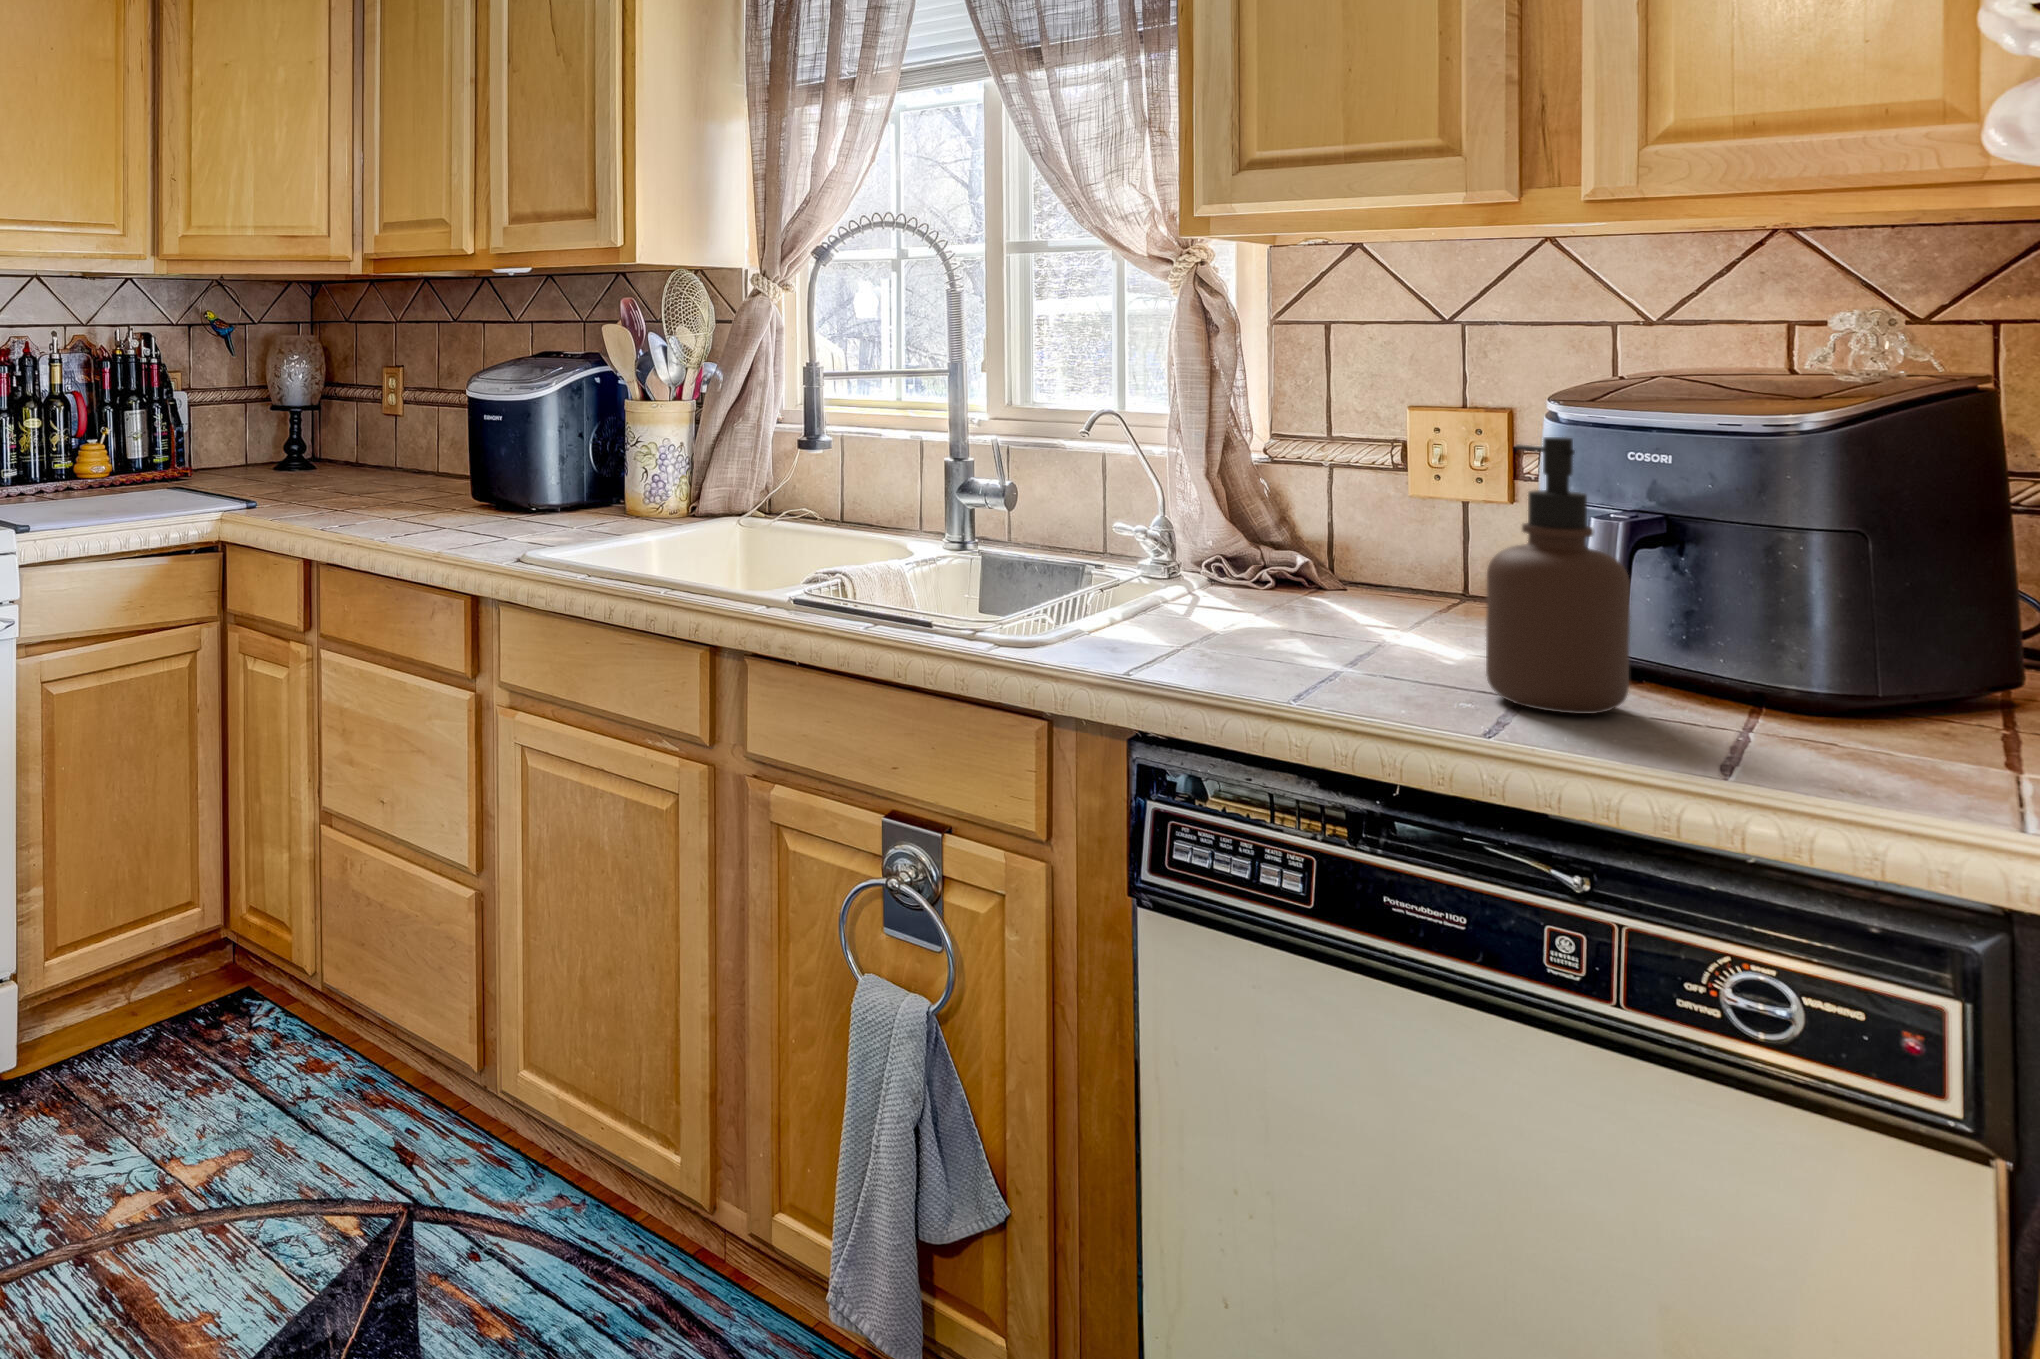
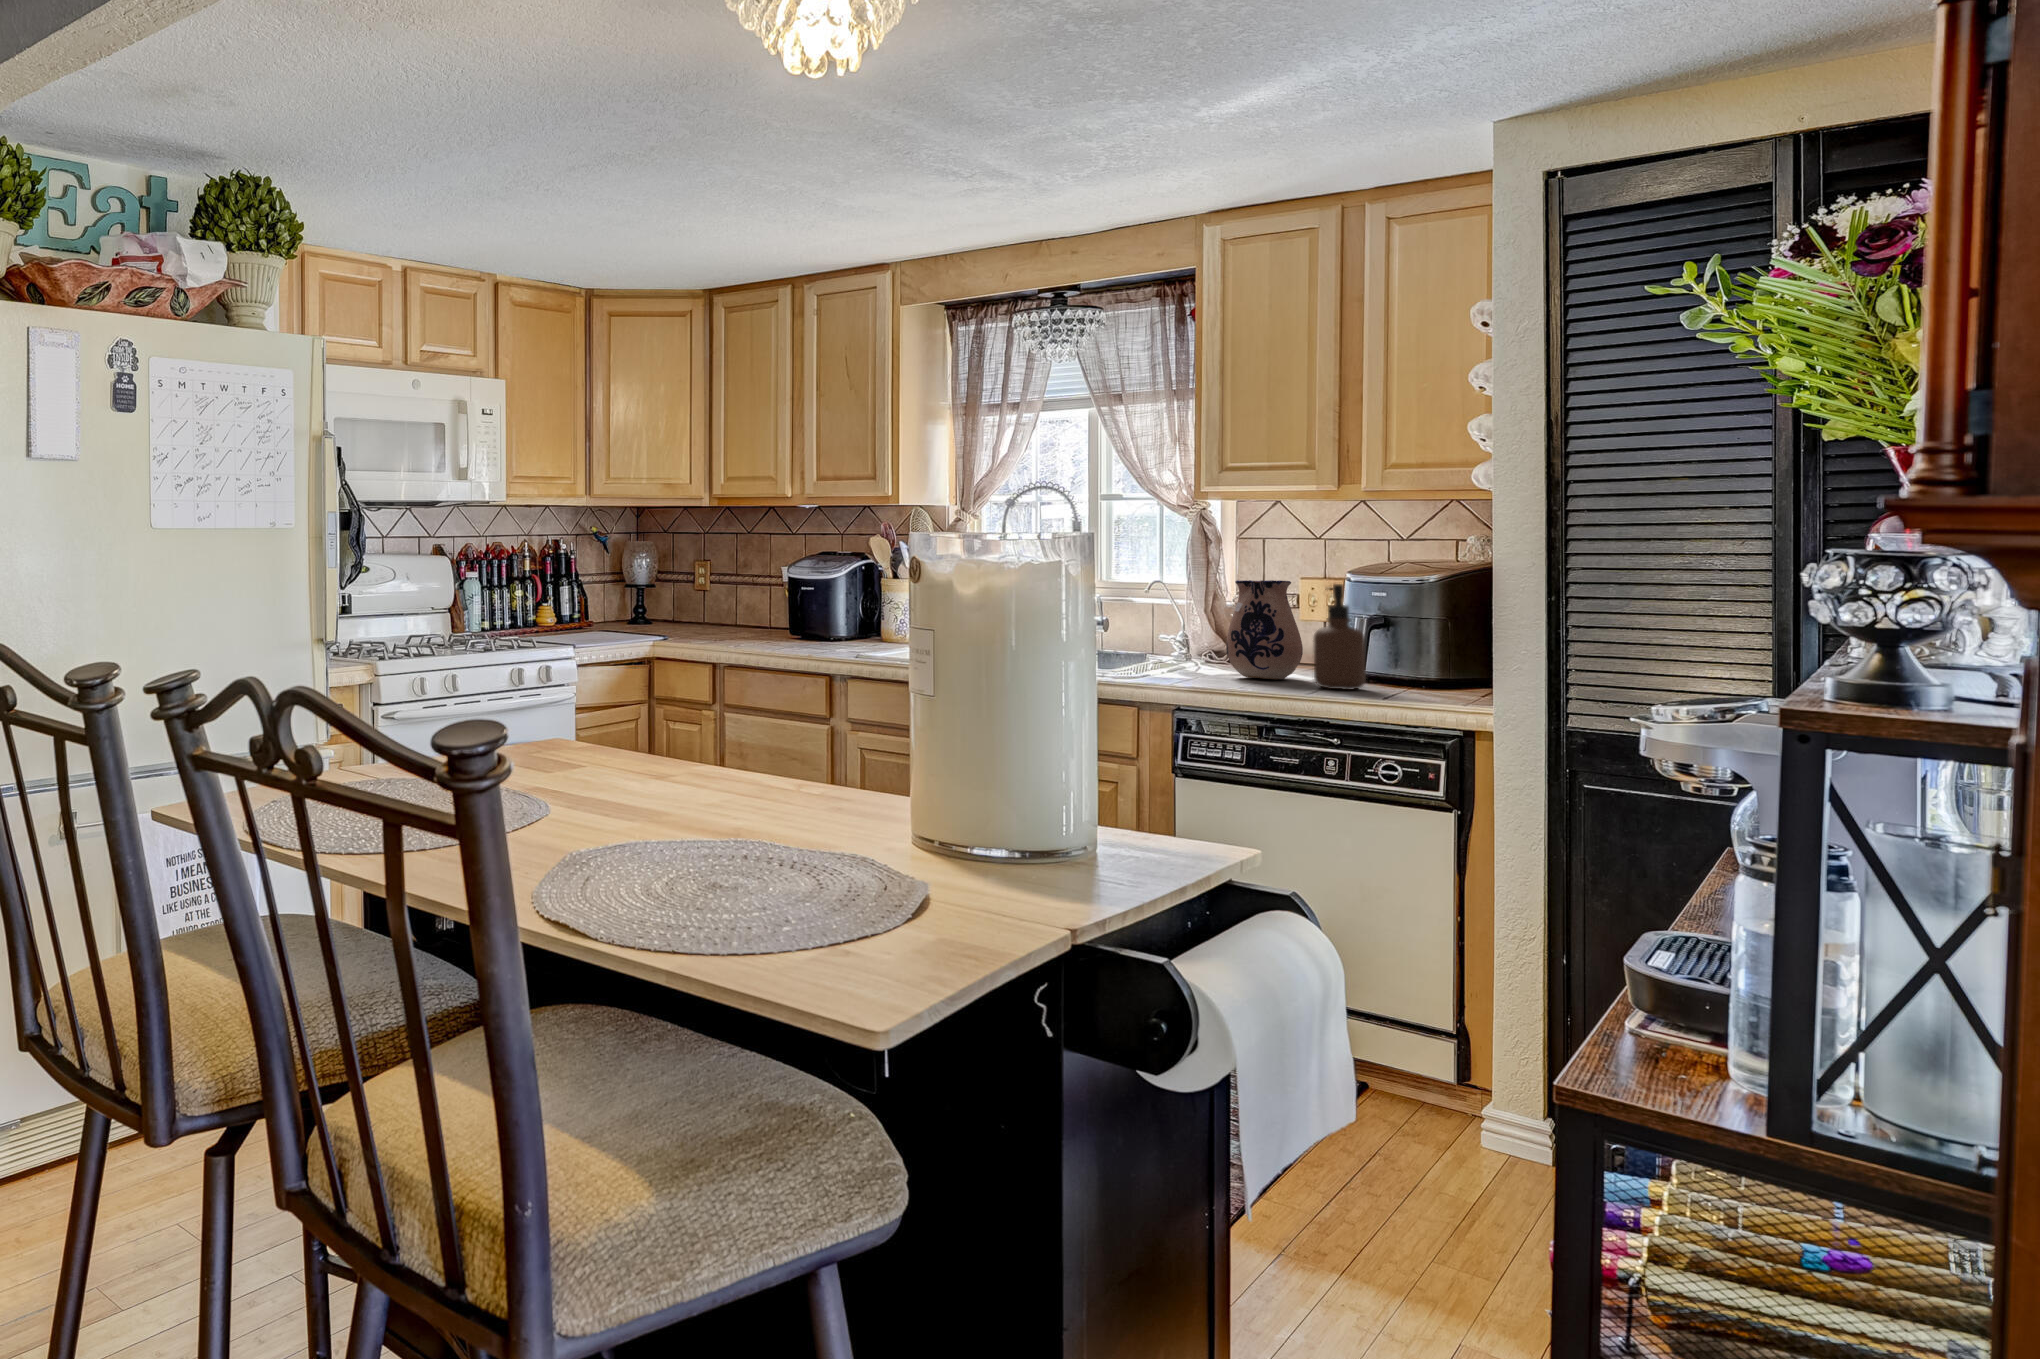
ceramic pitcher: none [1254,418,1439,655] -> present [1226,580,1303,679]

